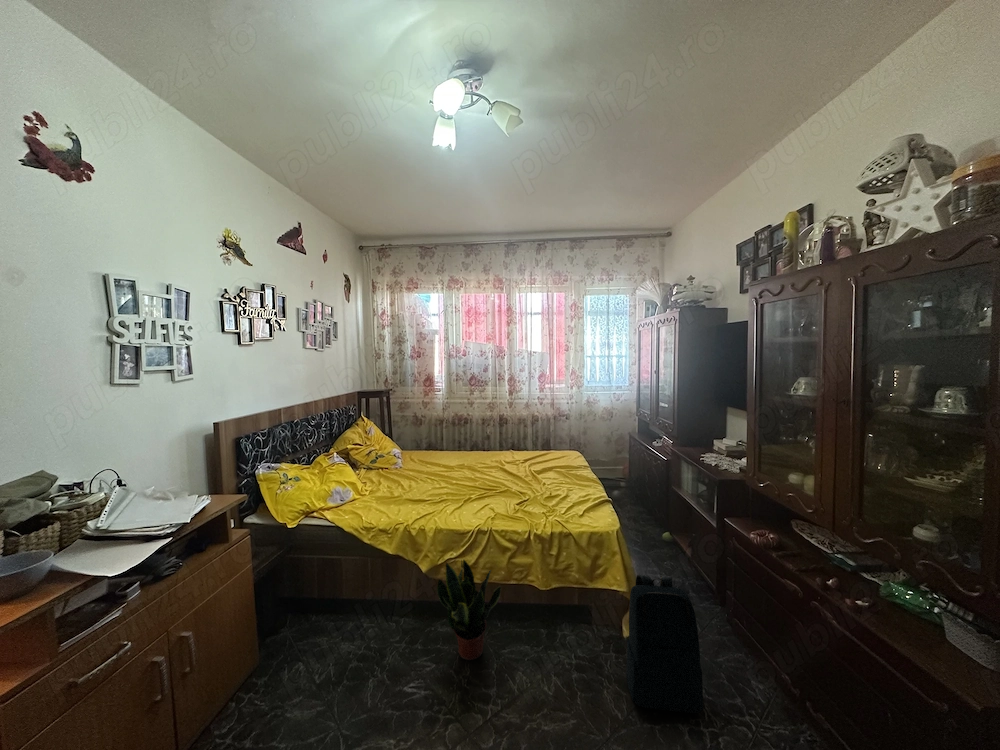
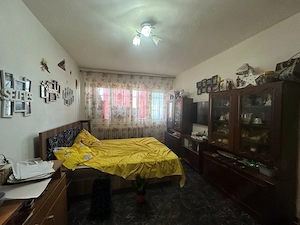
backpack: present [626,574,703,713] -> present [90,173,112,215]

